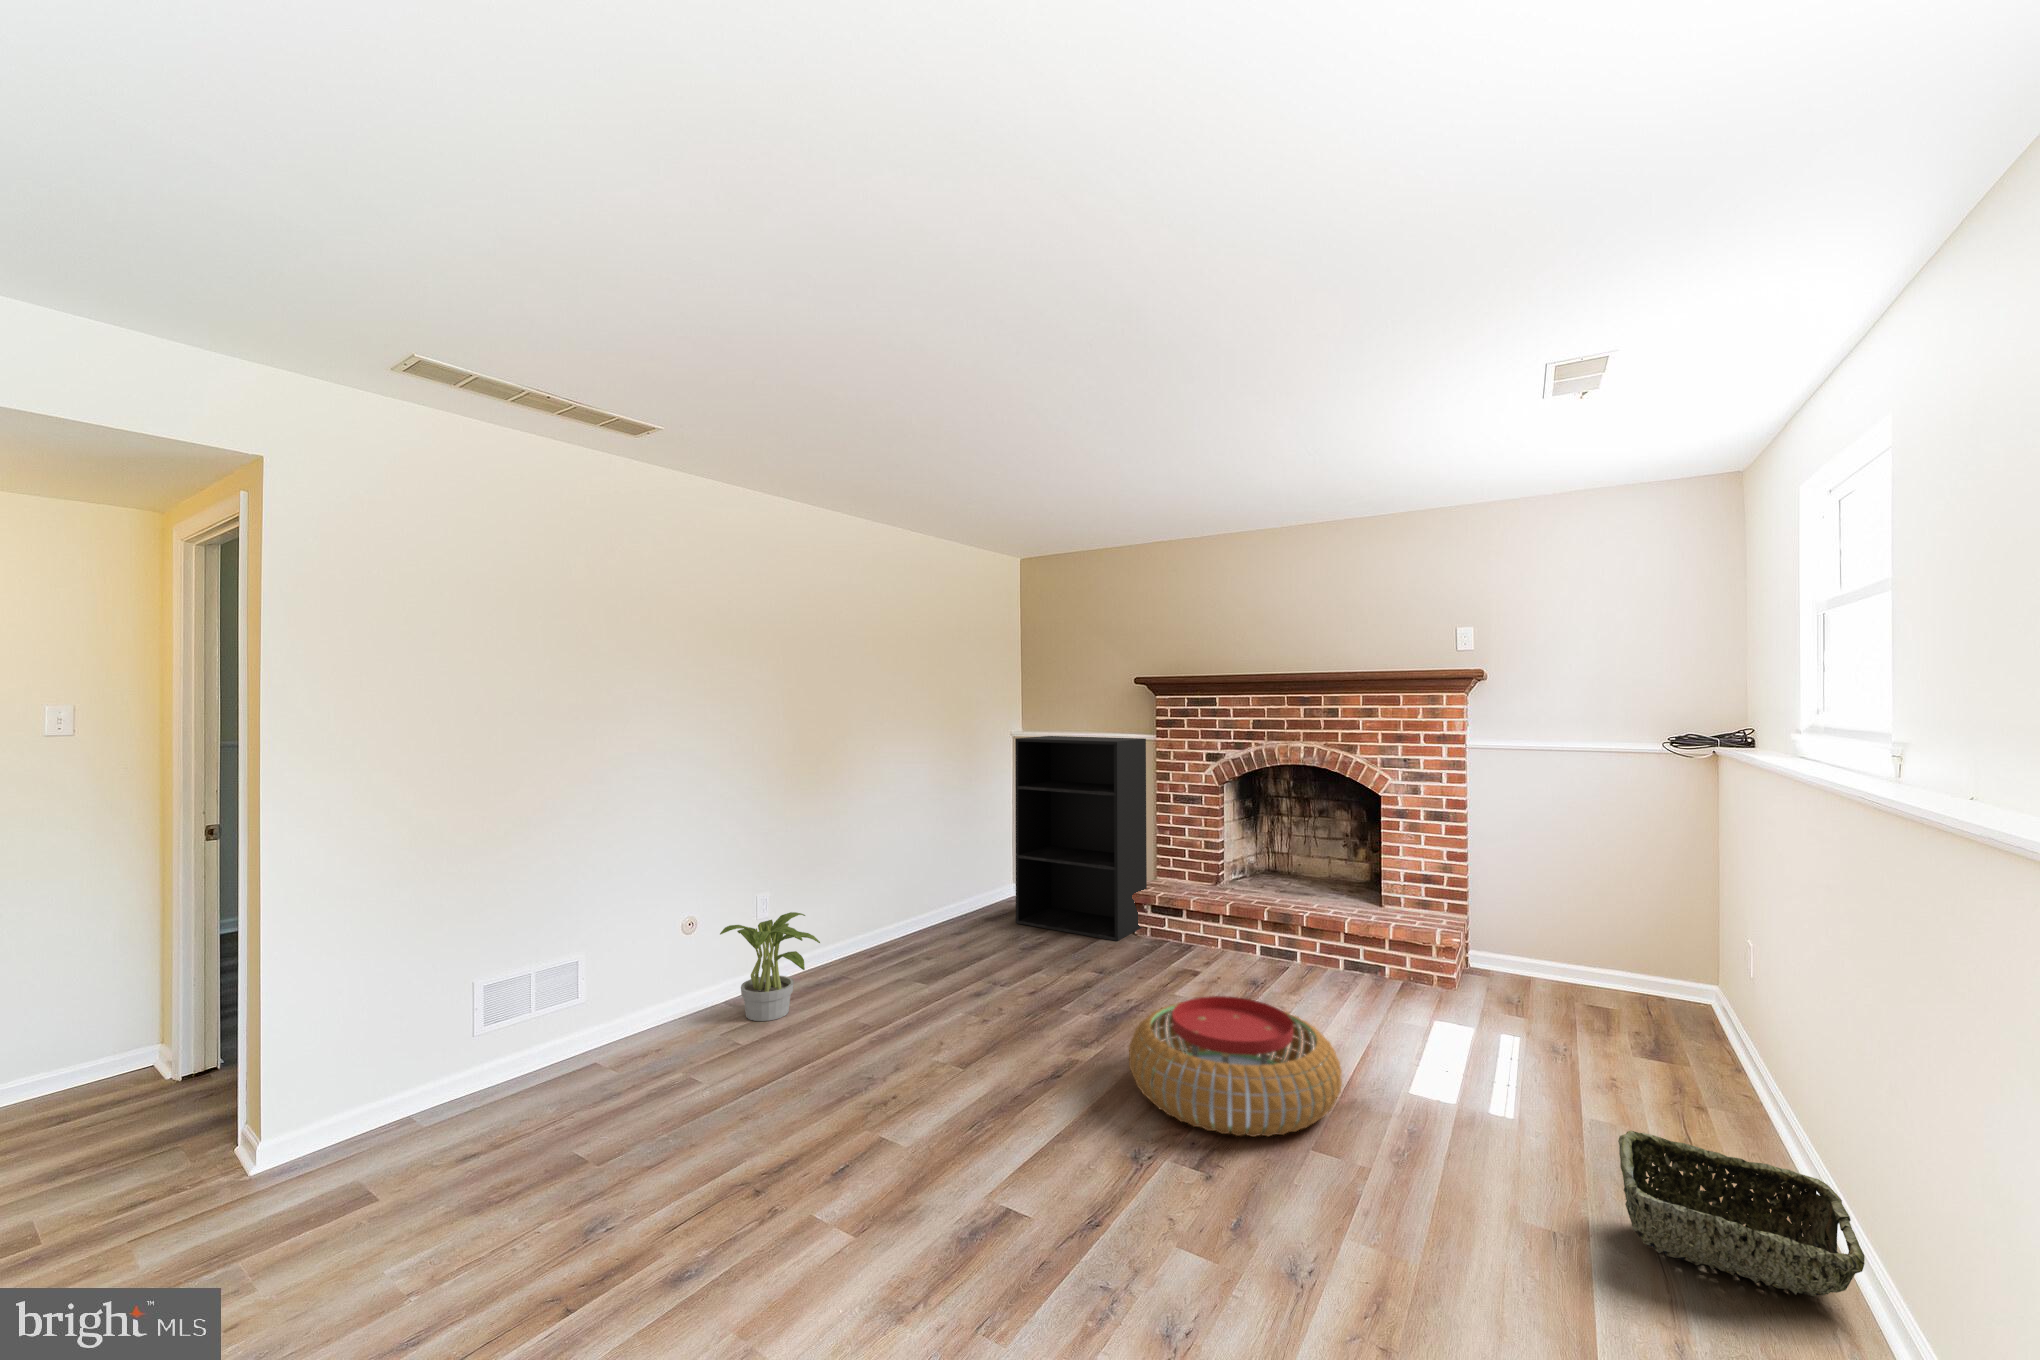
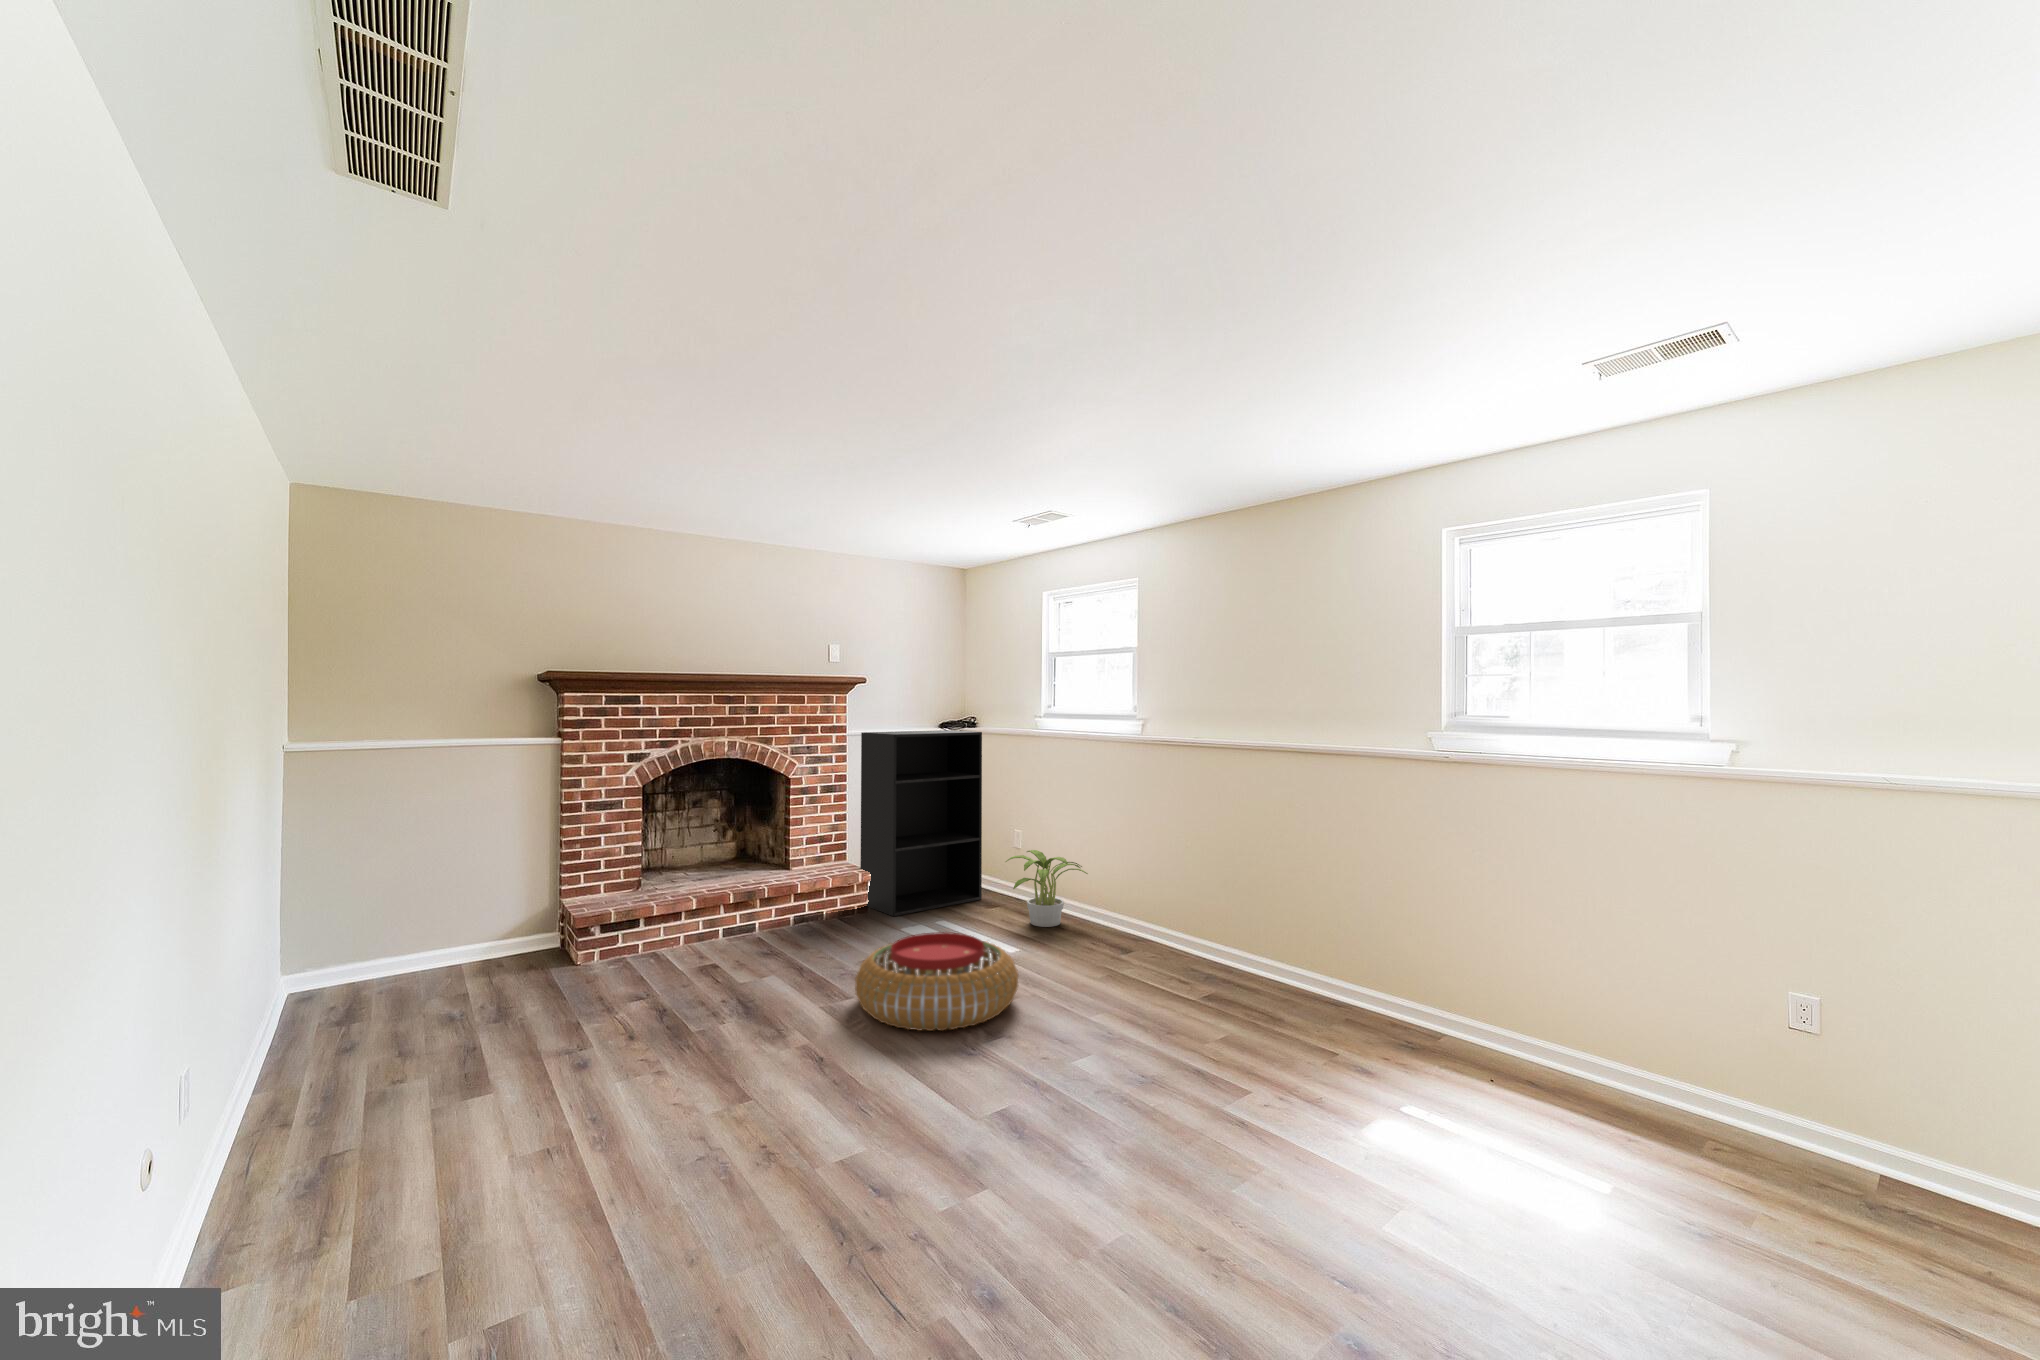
bookshelf: present [1015,736,1147,941] -> present [860,730,982,916]
potted plant: present [720,912,820,1021] -> present [1006,850,1088,927]
woven basket: present [1618,1131,1865,1297] -> none [1120,907,1205,962]

